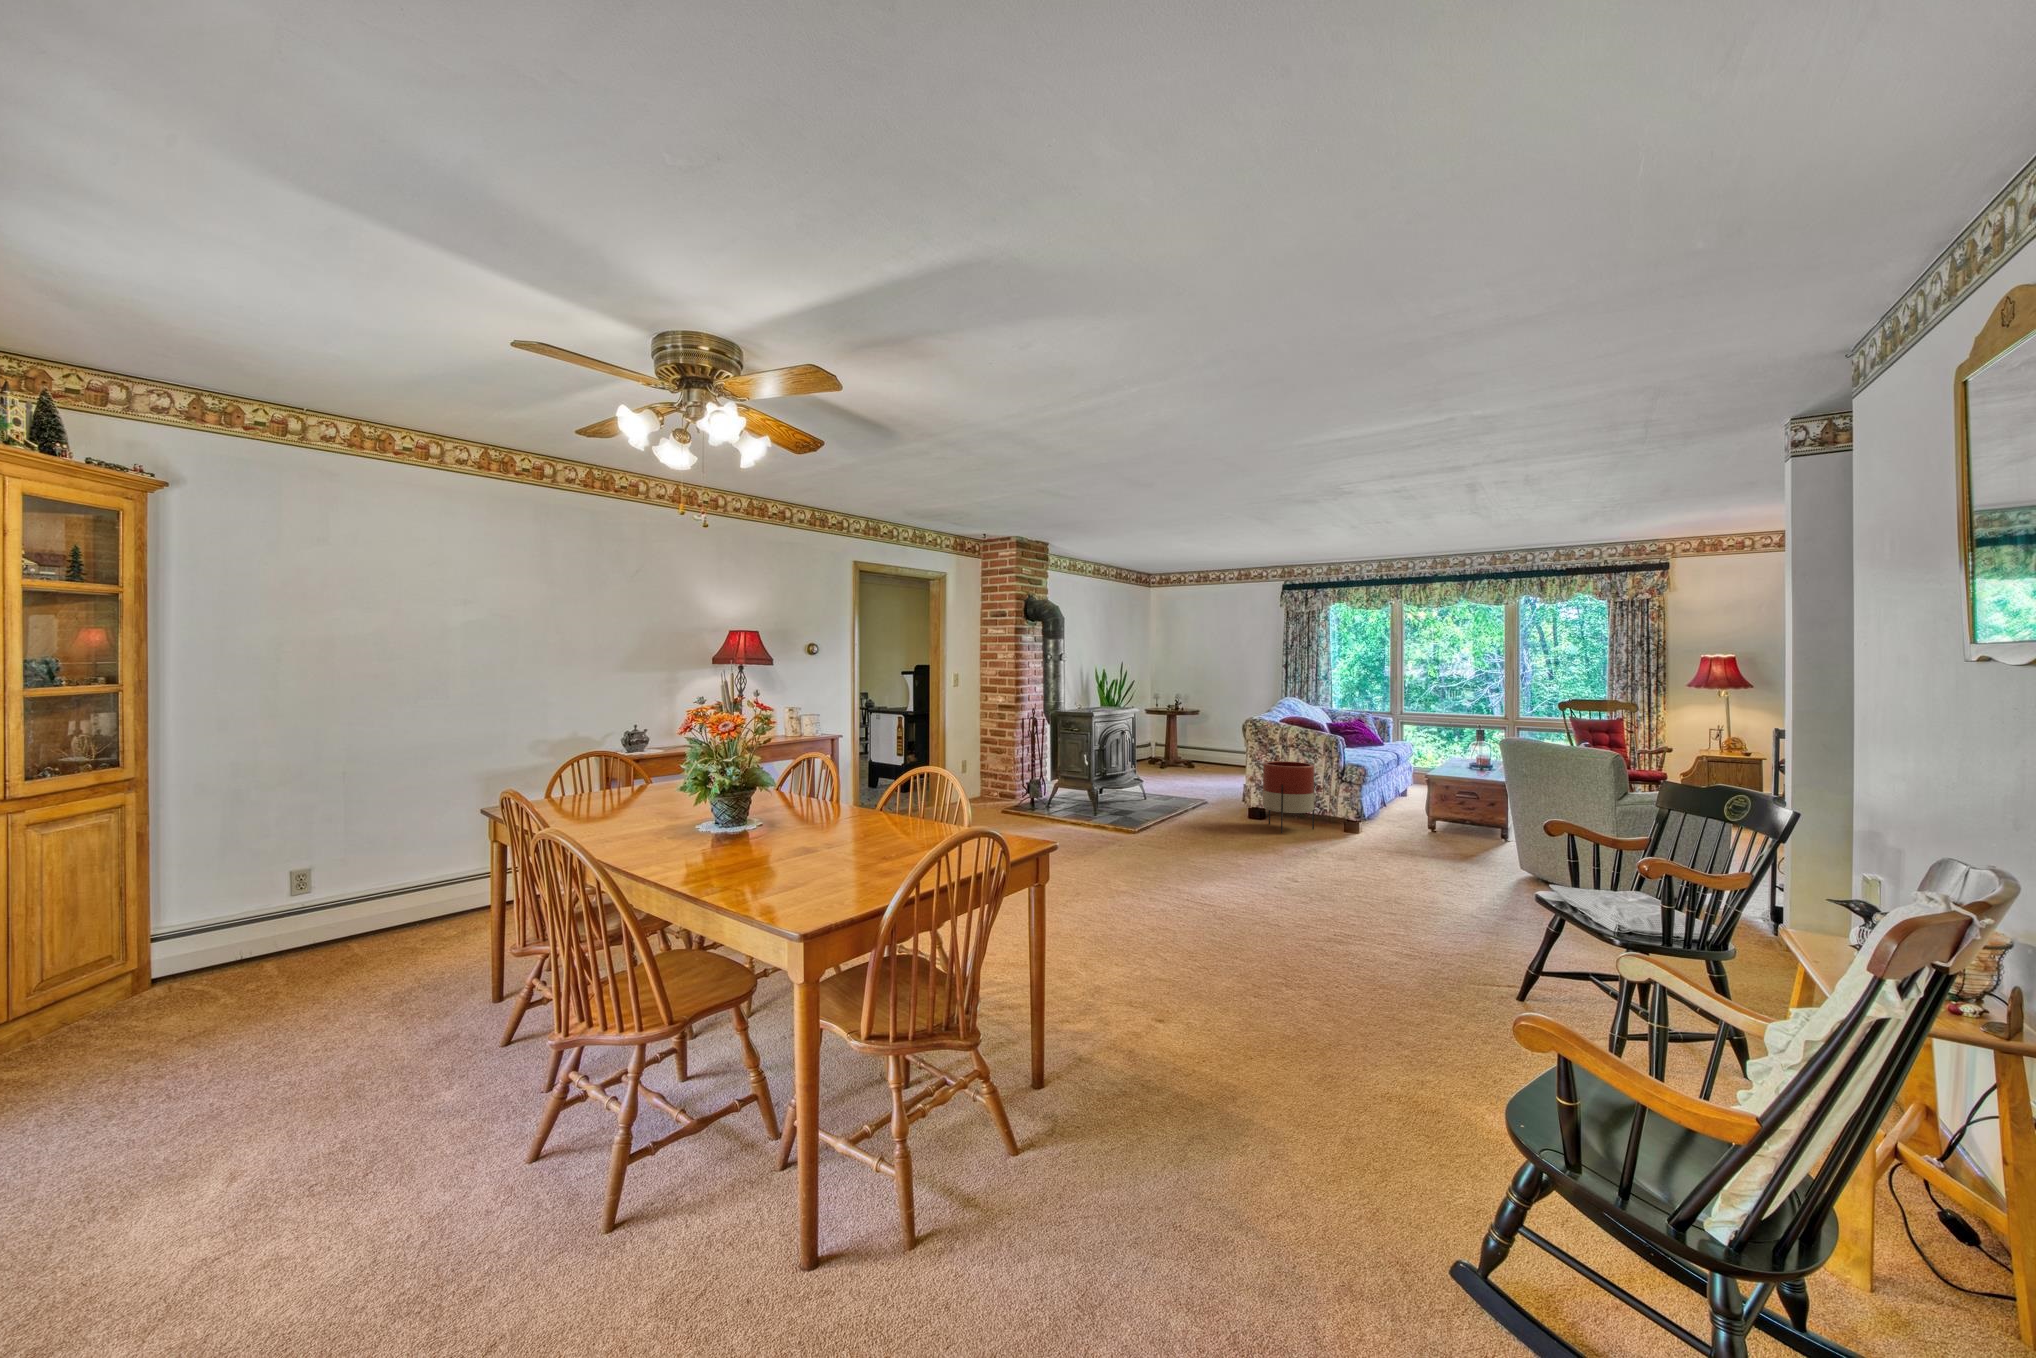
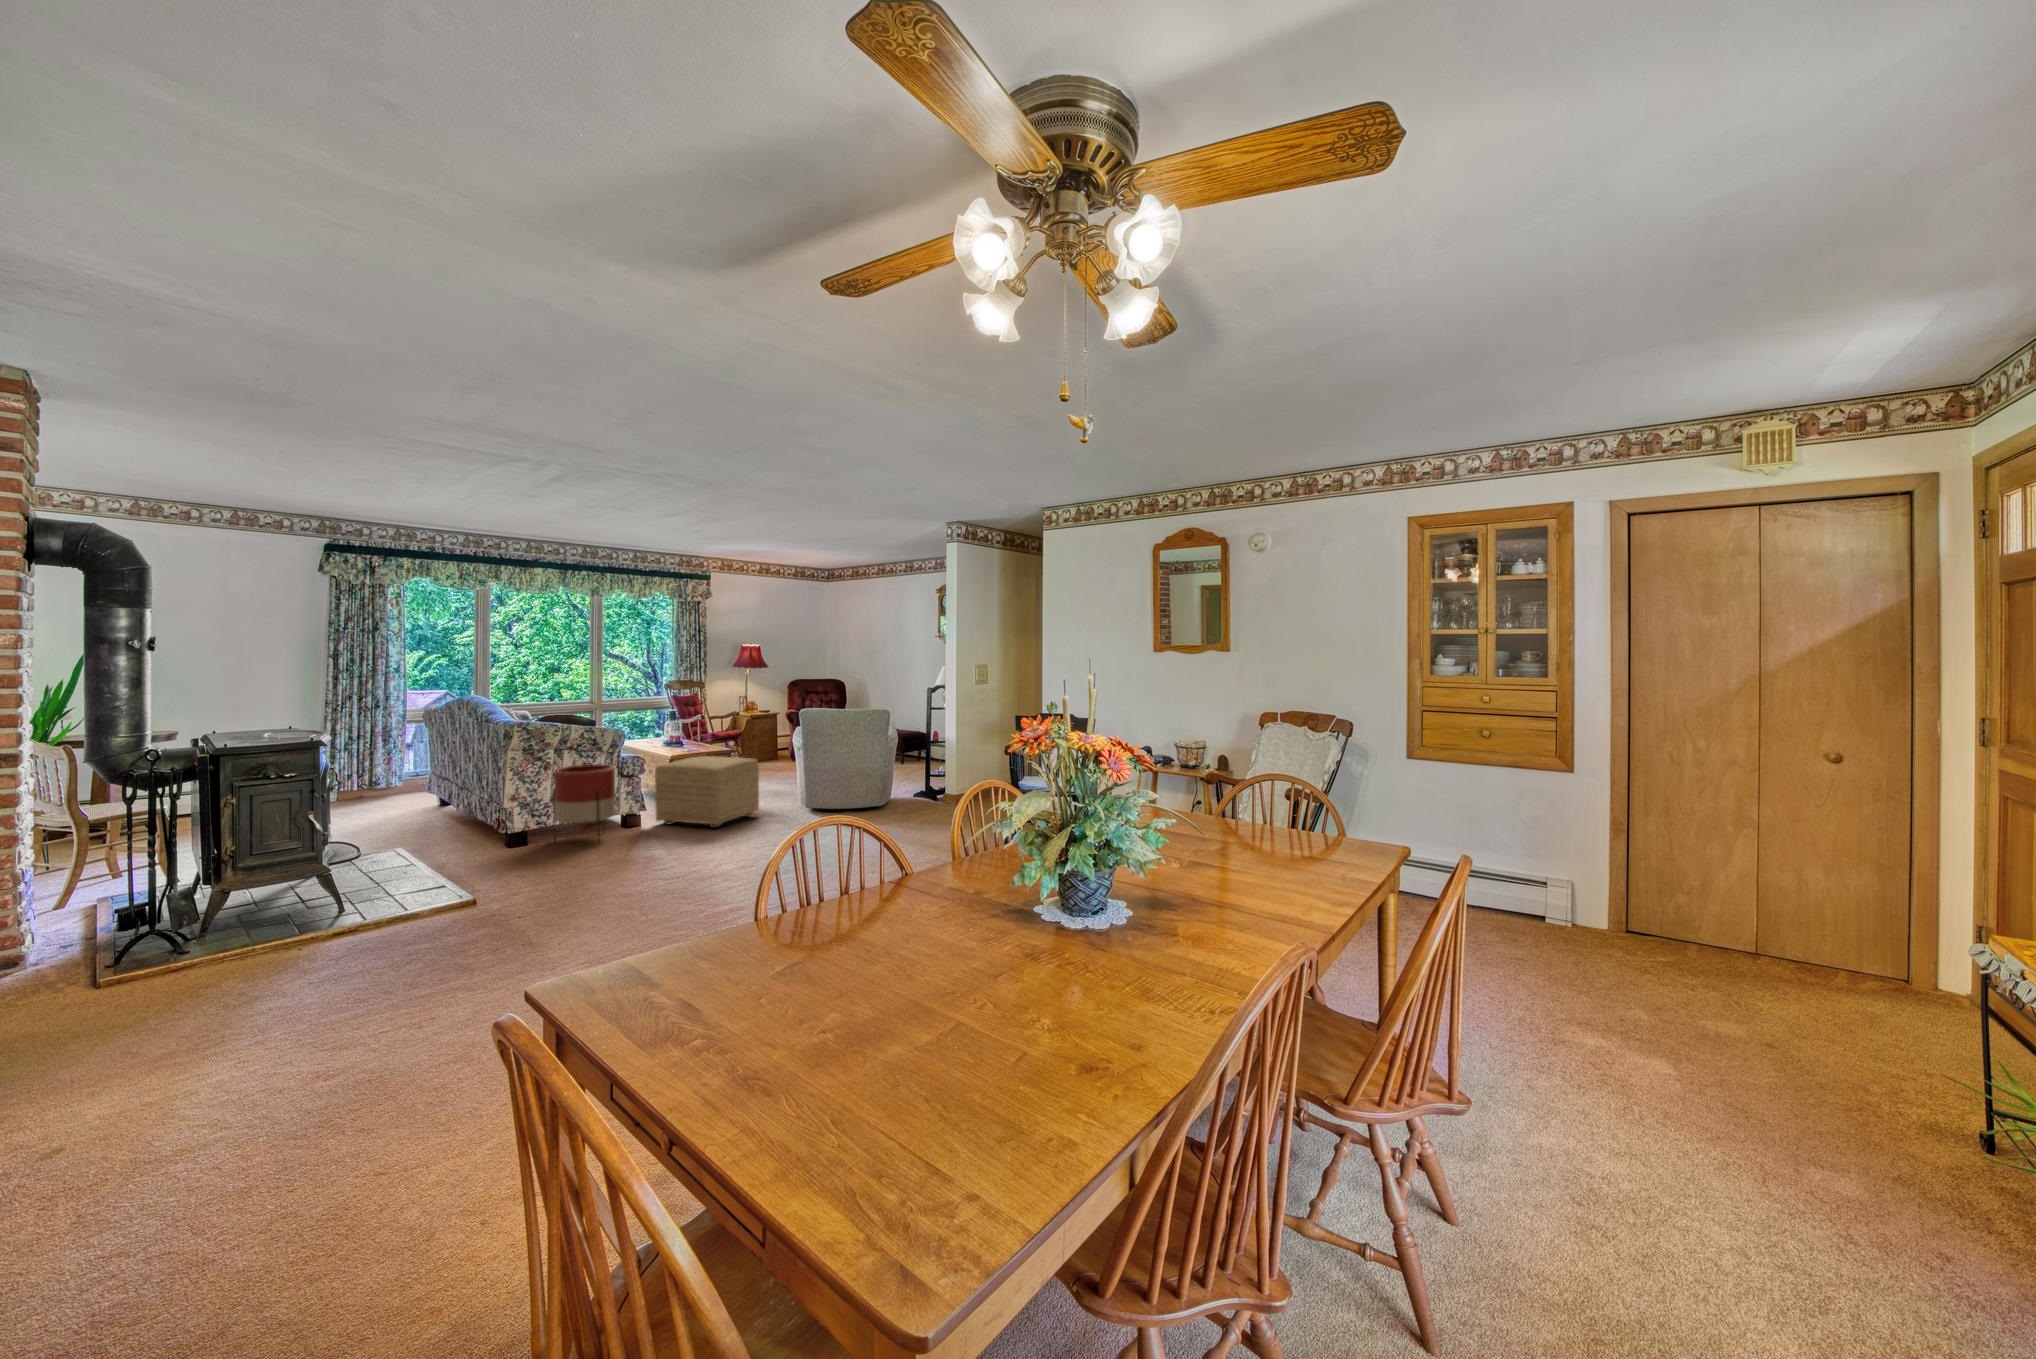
ottoman: none [1362,776,1471,855] -> present [655,756,759,828]

